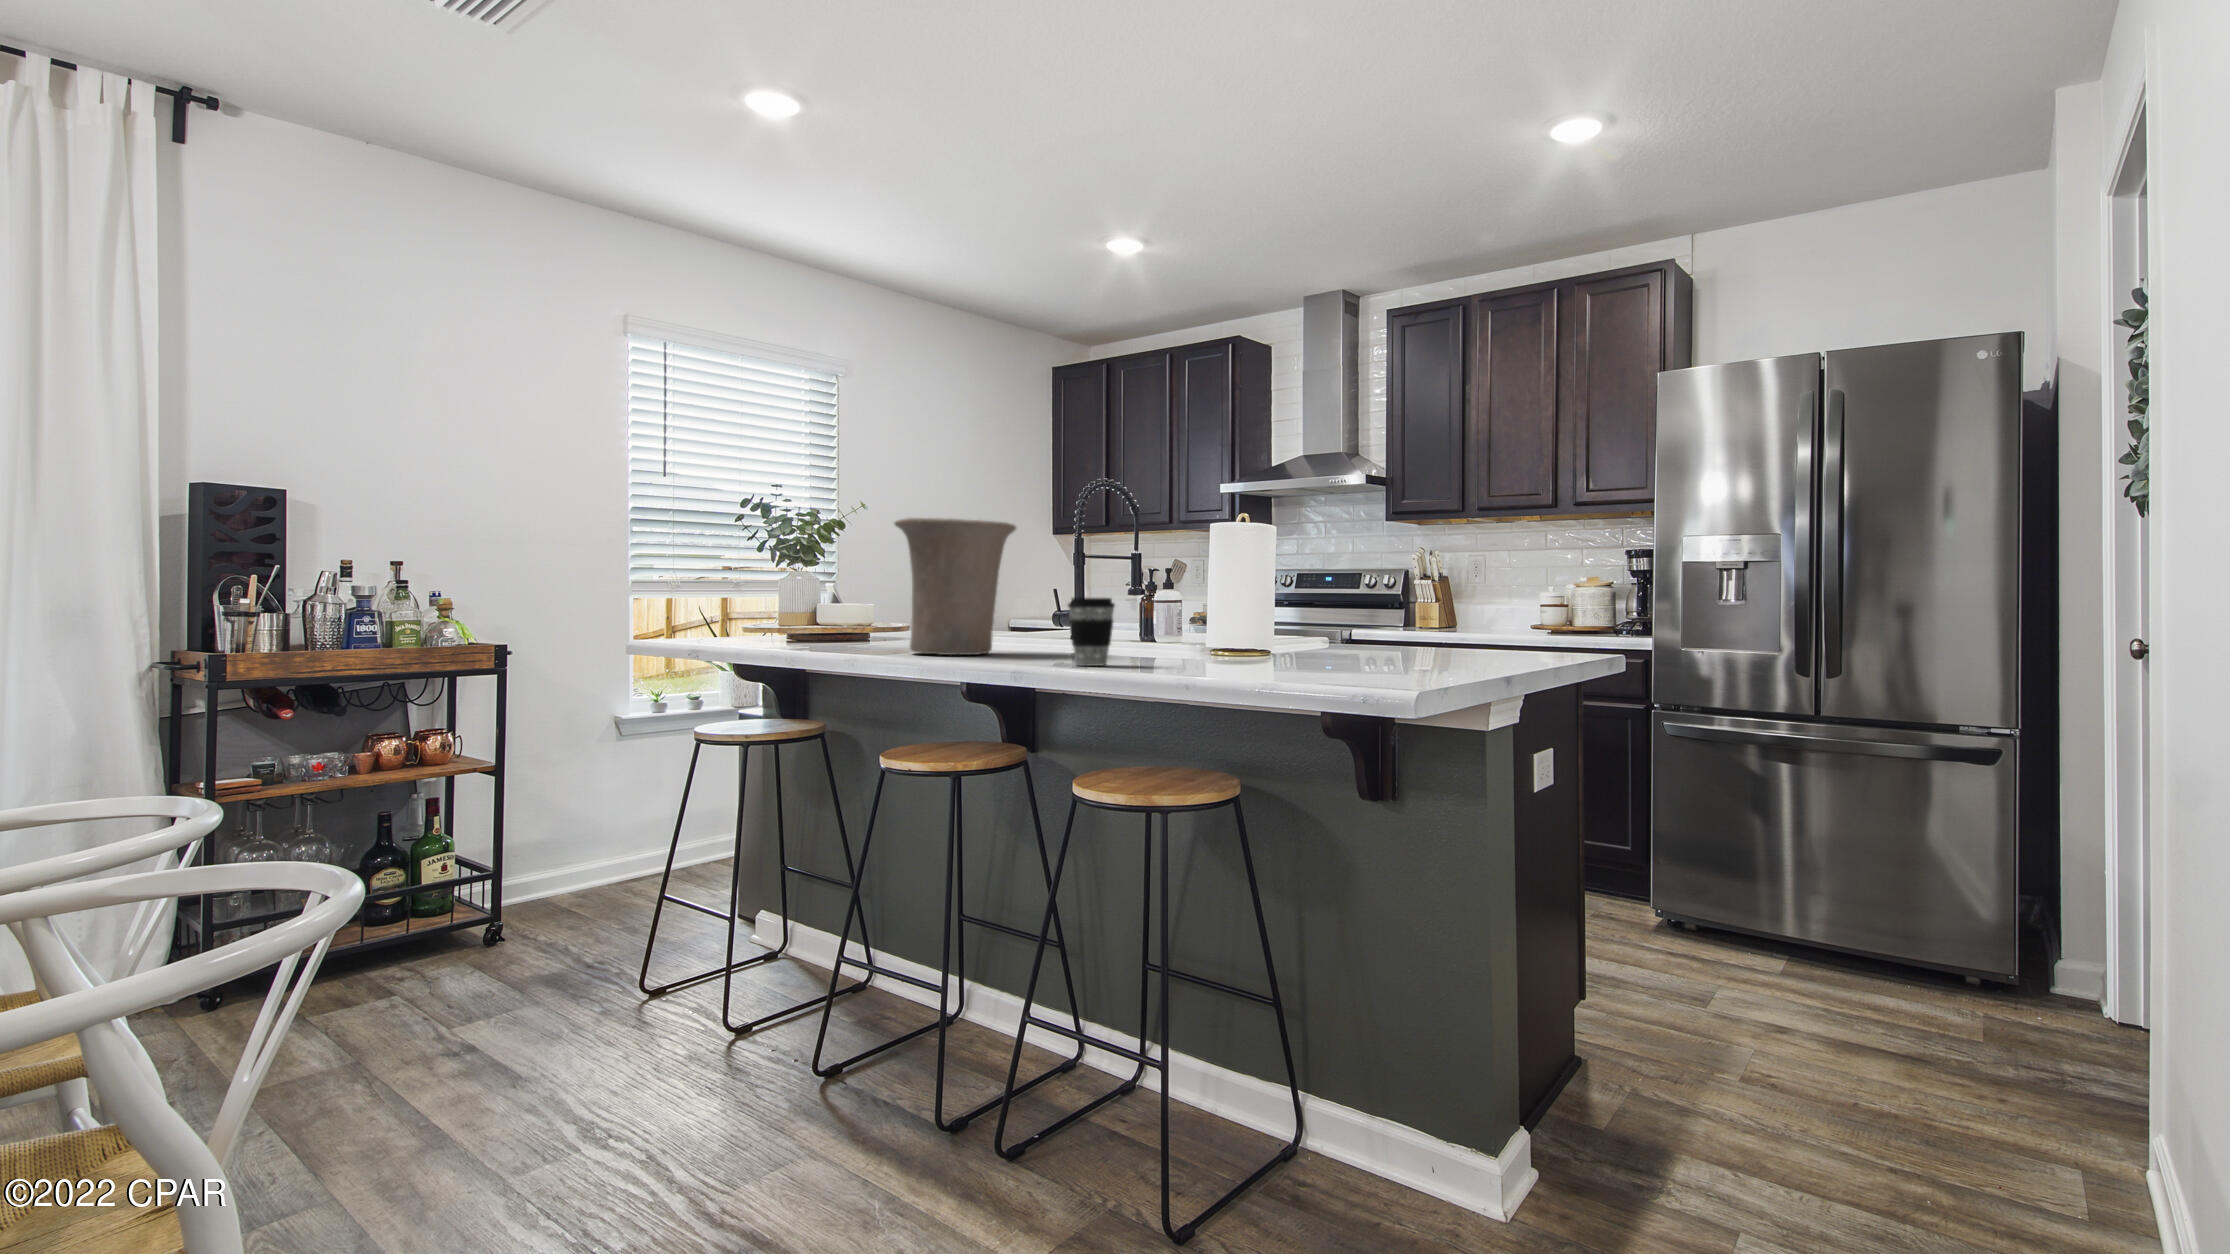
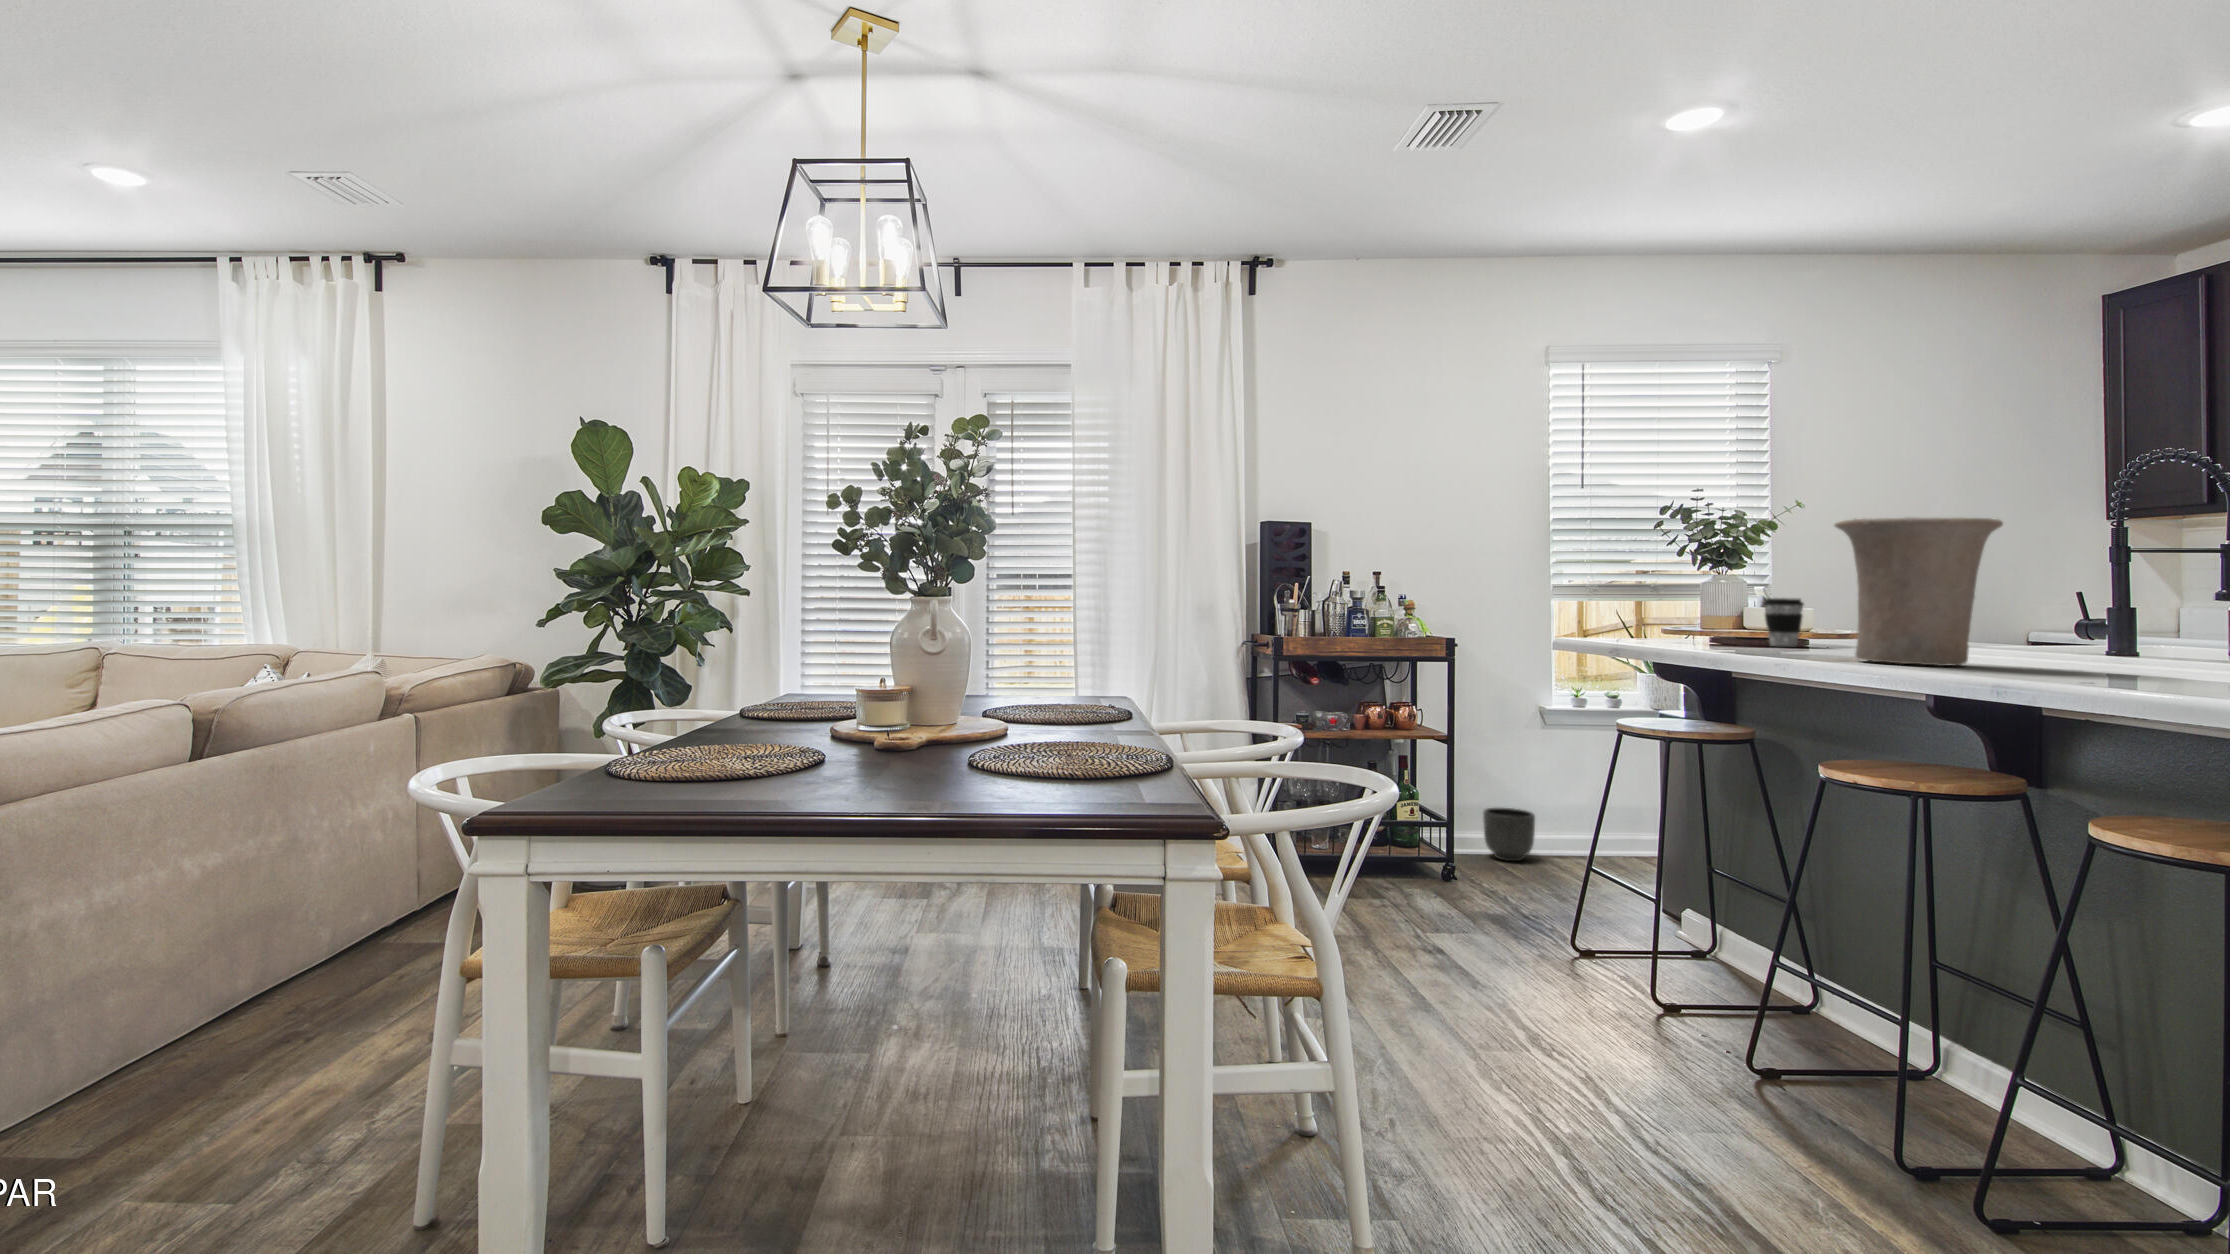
coffee cup: present [1068,597,1115,666] -> present [1764,598,1804,646]
planter: none [543,836,606,899] -> present [1483,808,1535,861]

